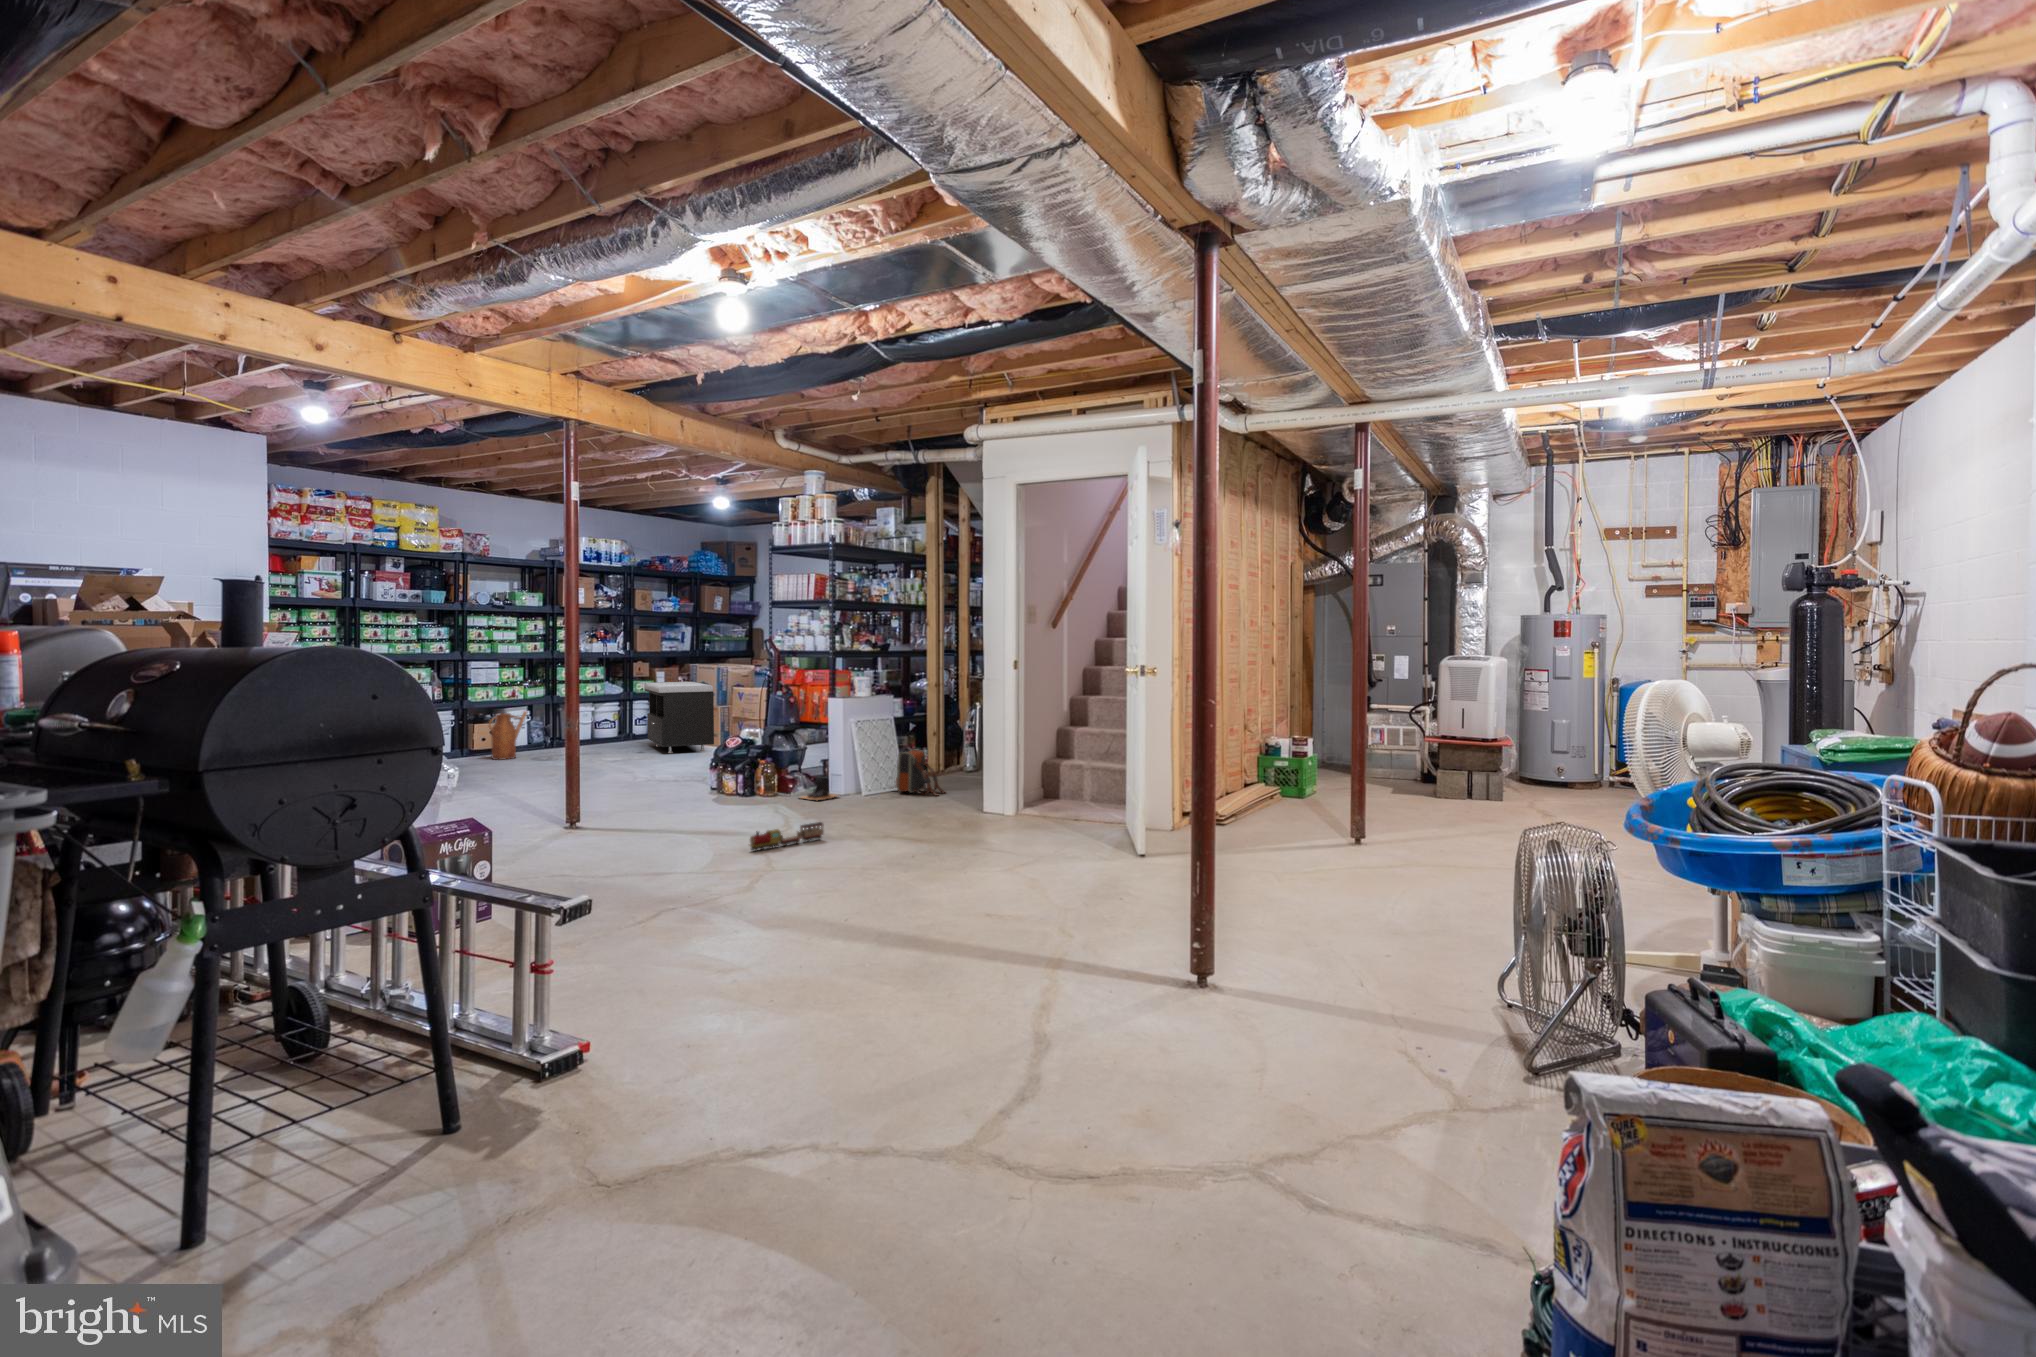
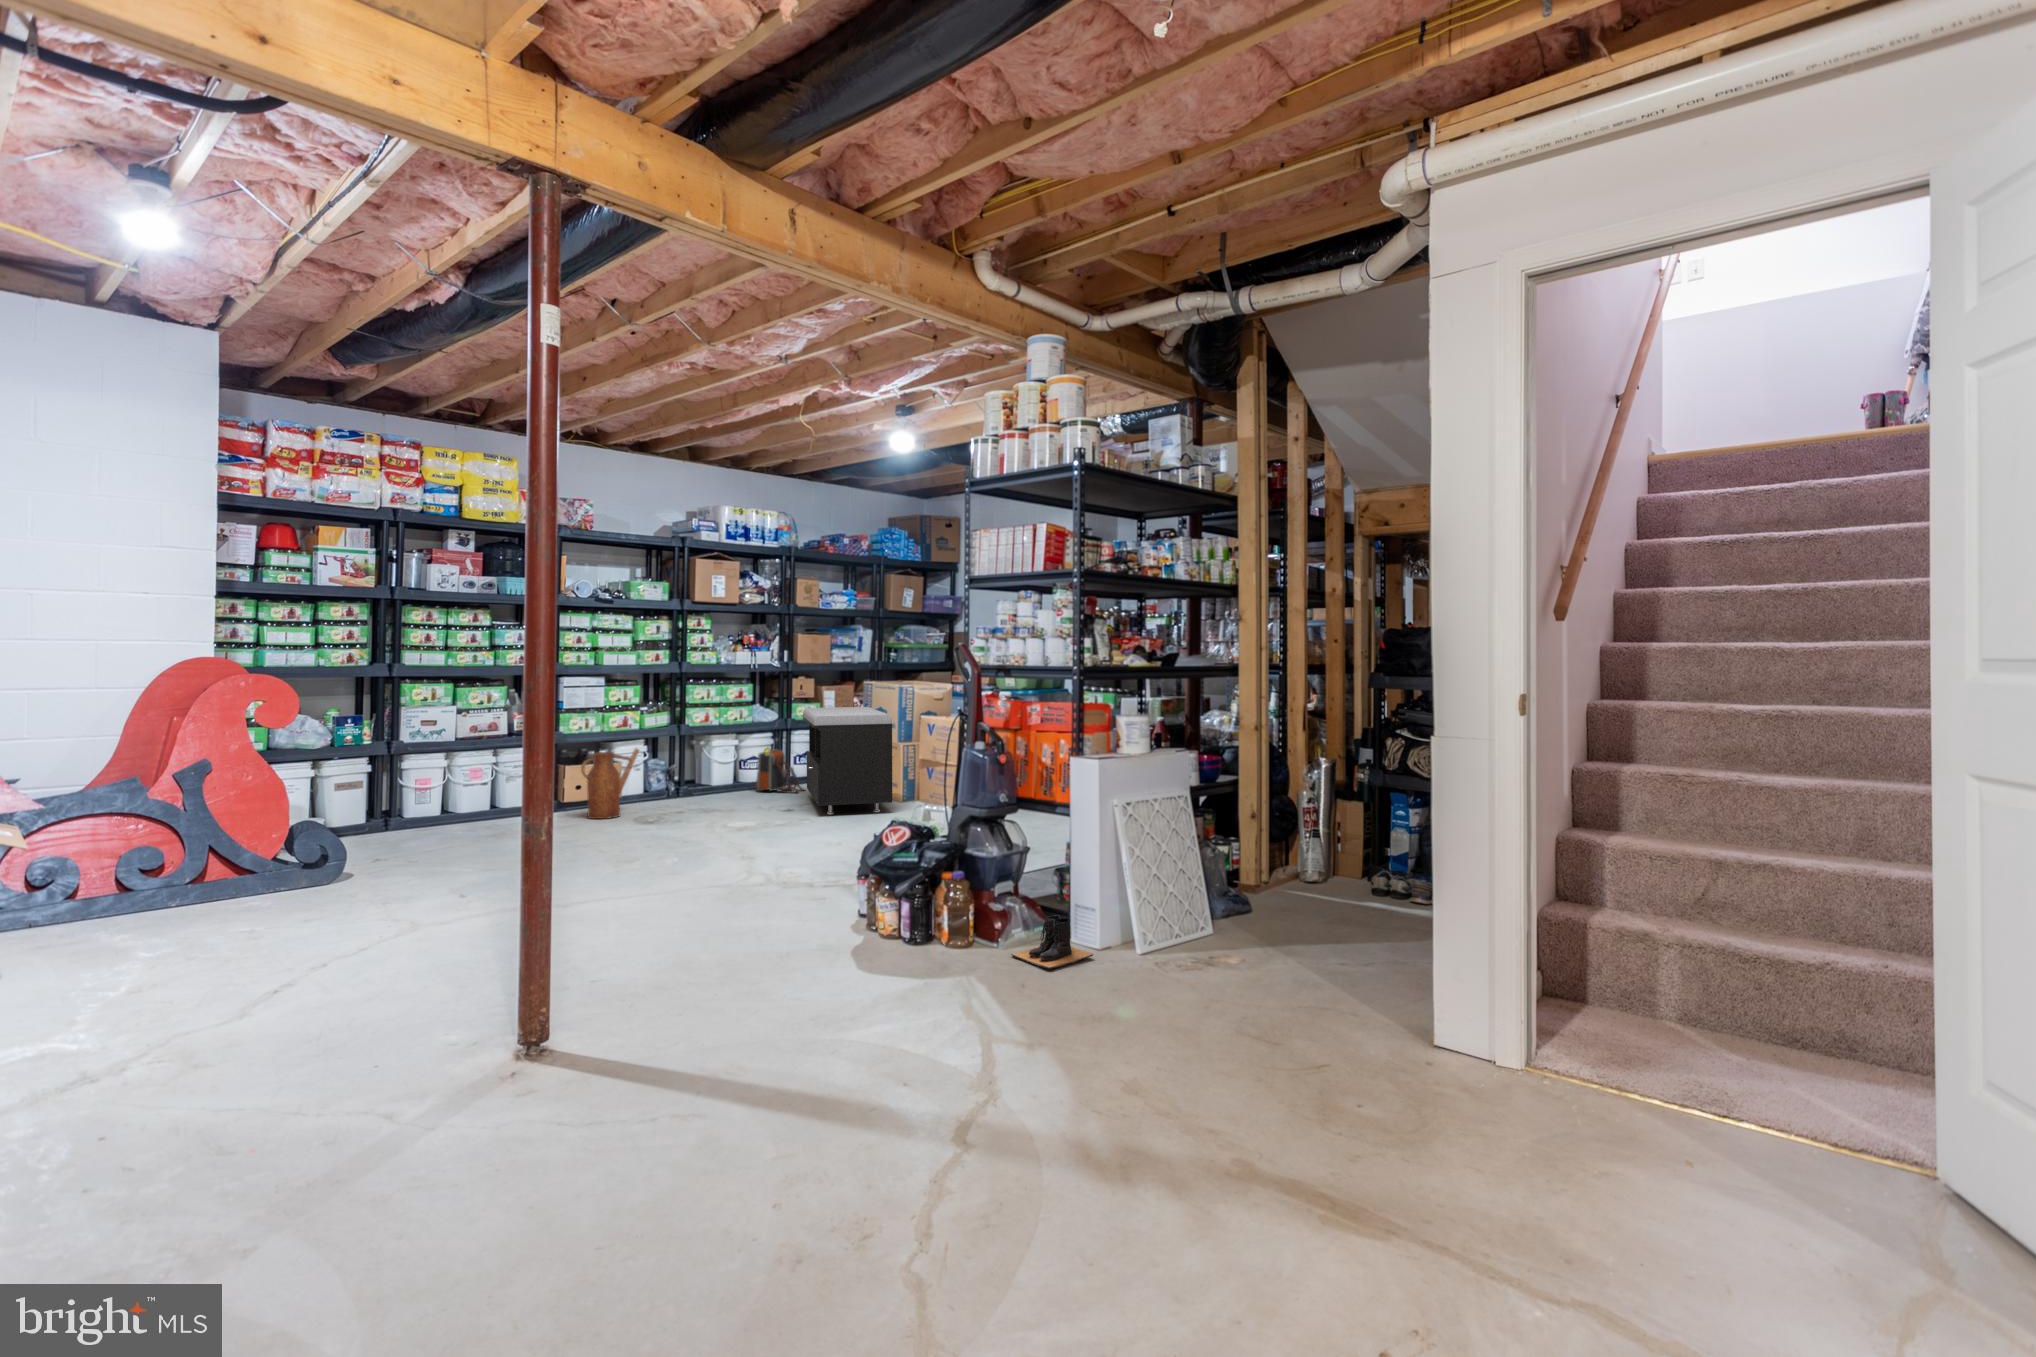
backpack: present [896,750,945,795] -> present [755,750,804,793]
toy train: present [750,822,824,851] -> none [873,1120,1073,1236]

